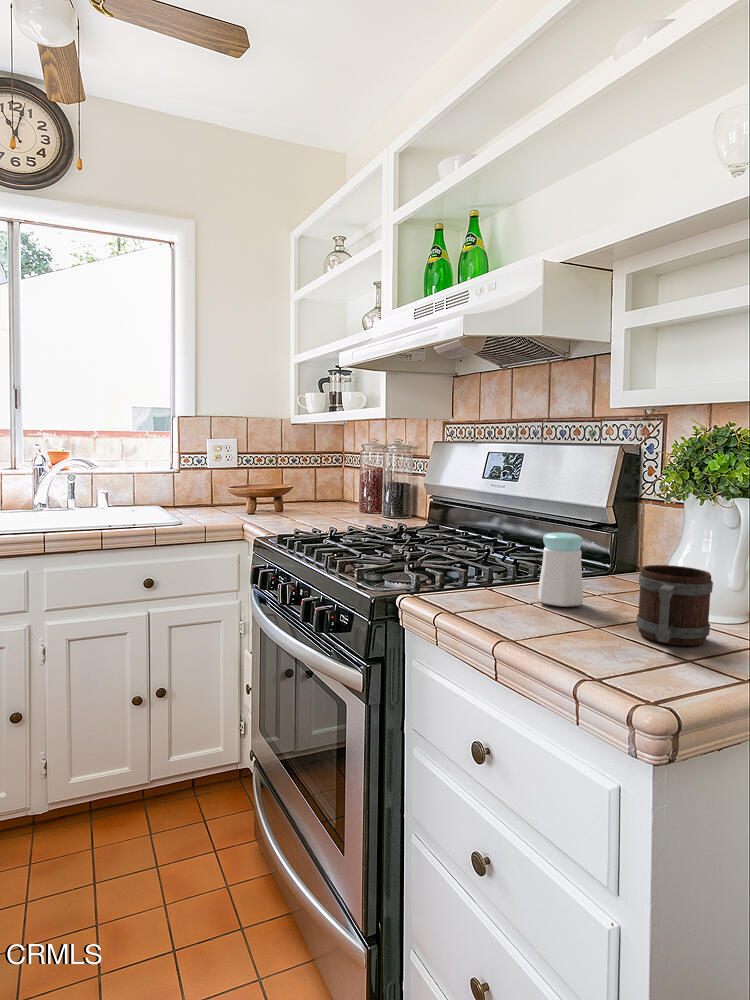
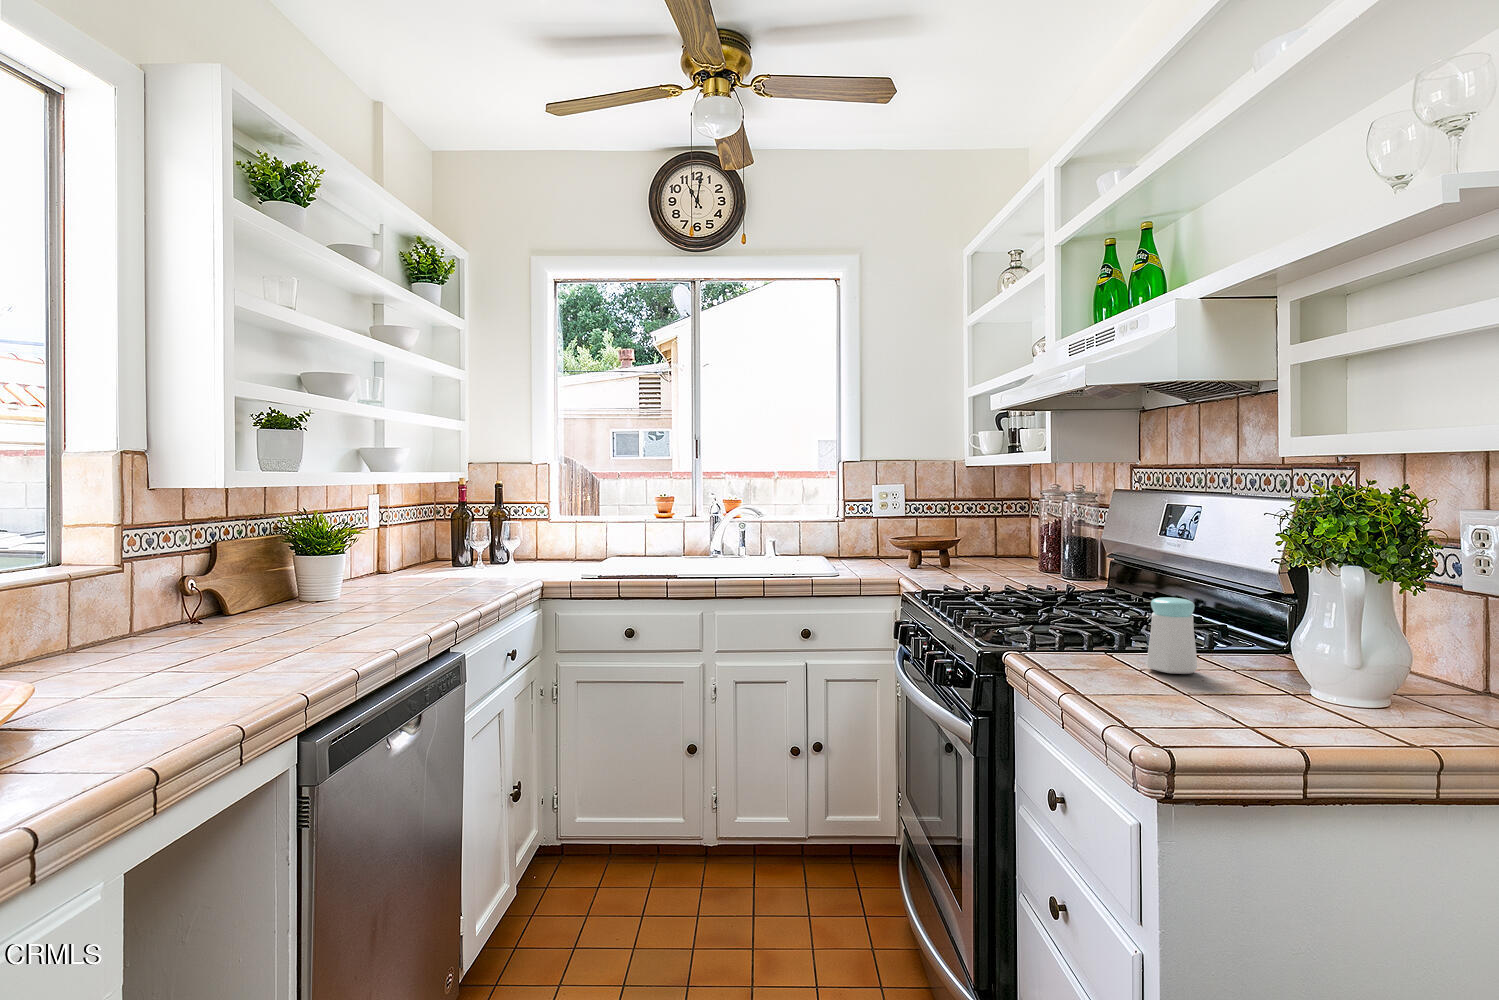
mug: present [636,565,713,646] -> none [1221,634,1301,715]

